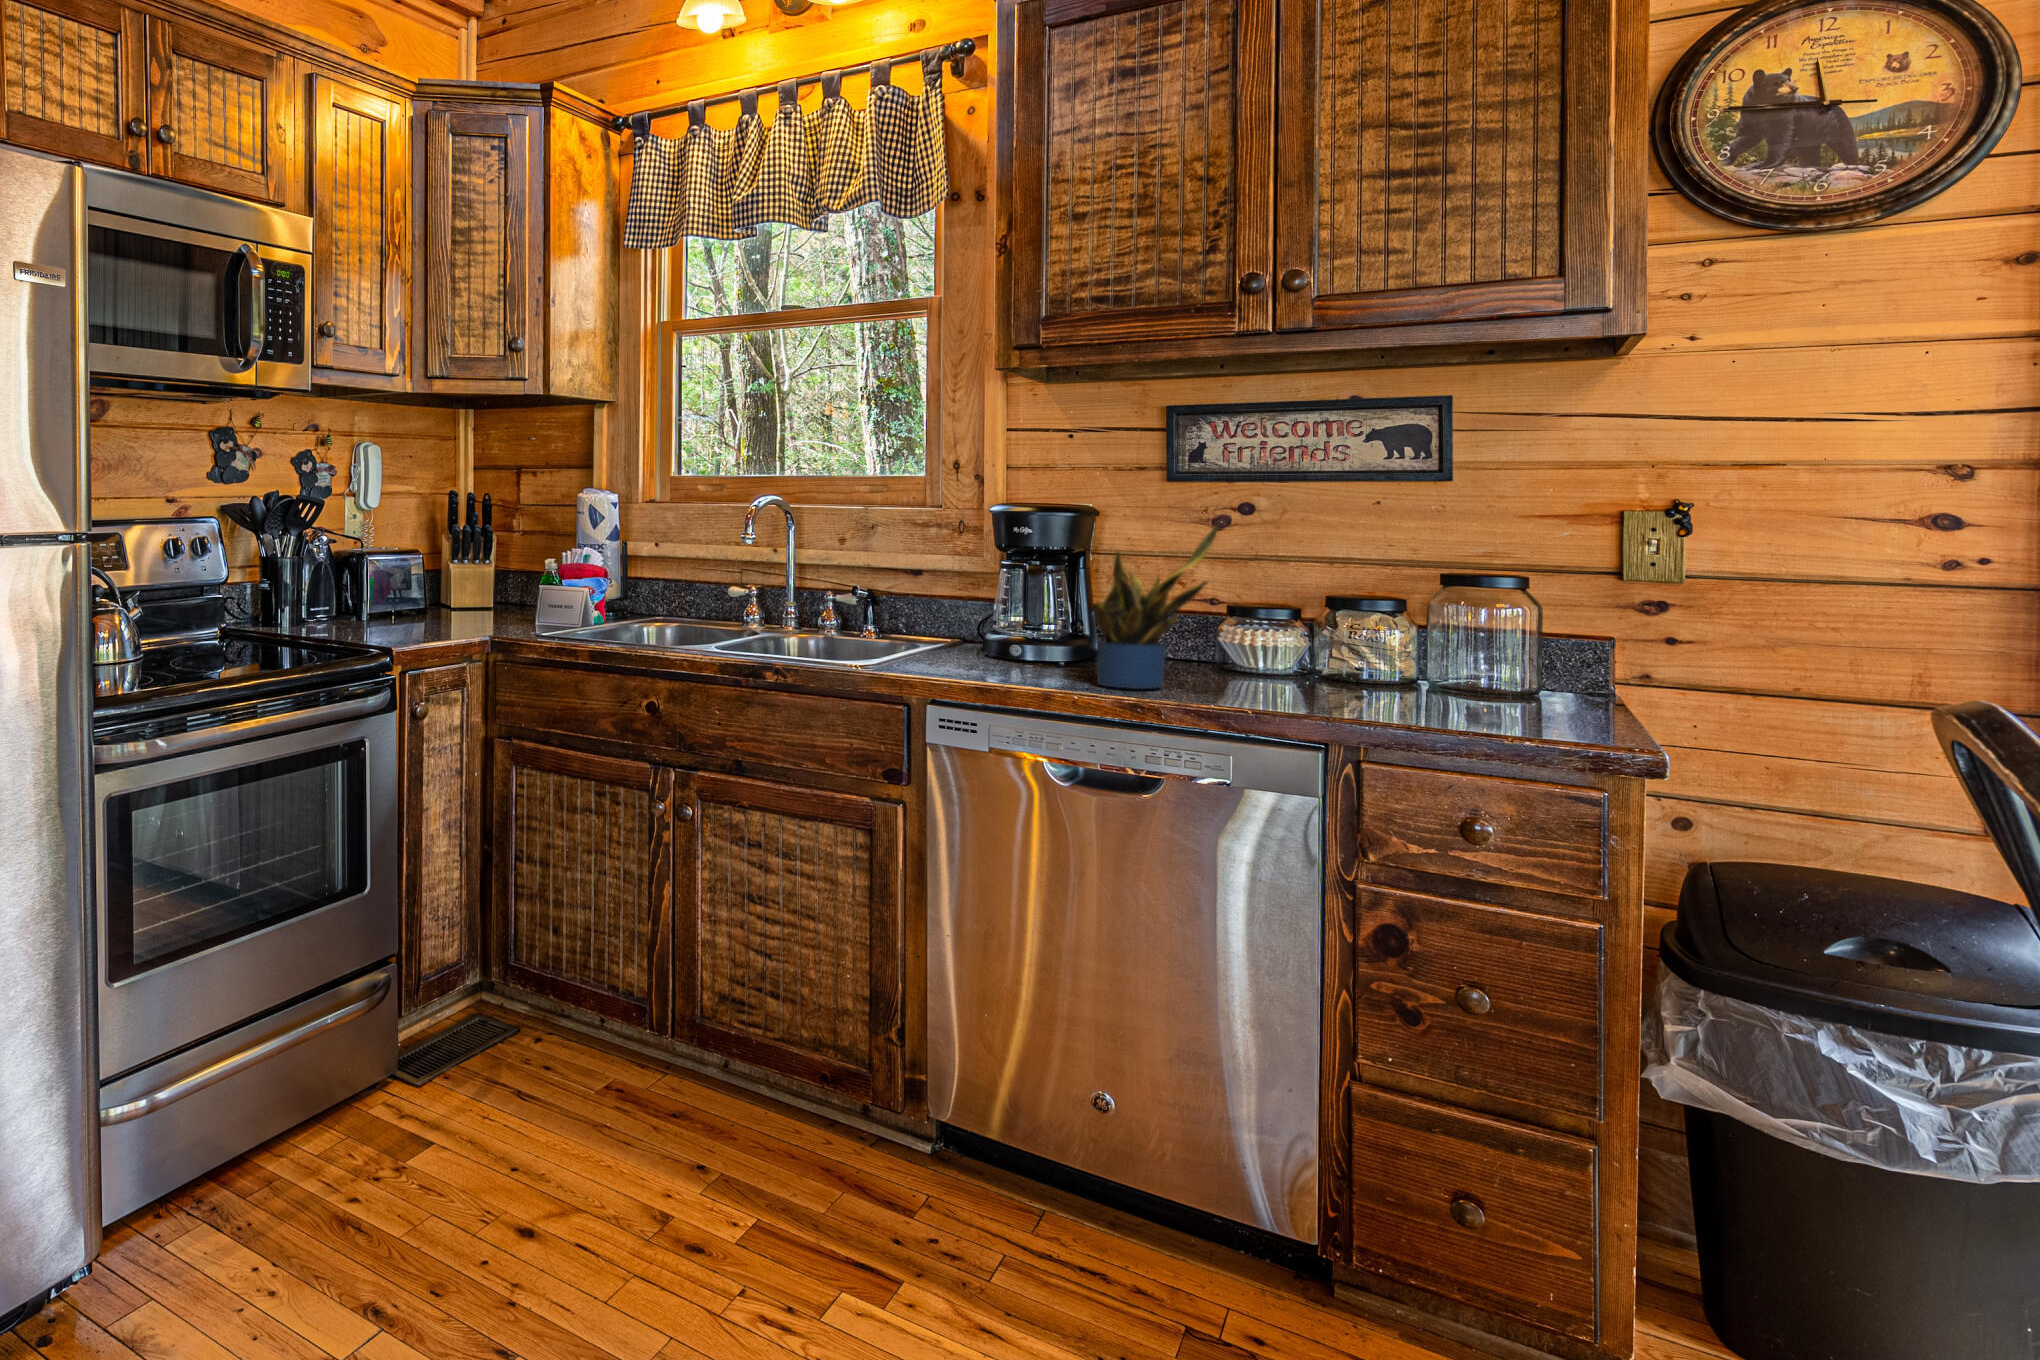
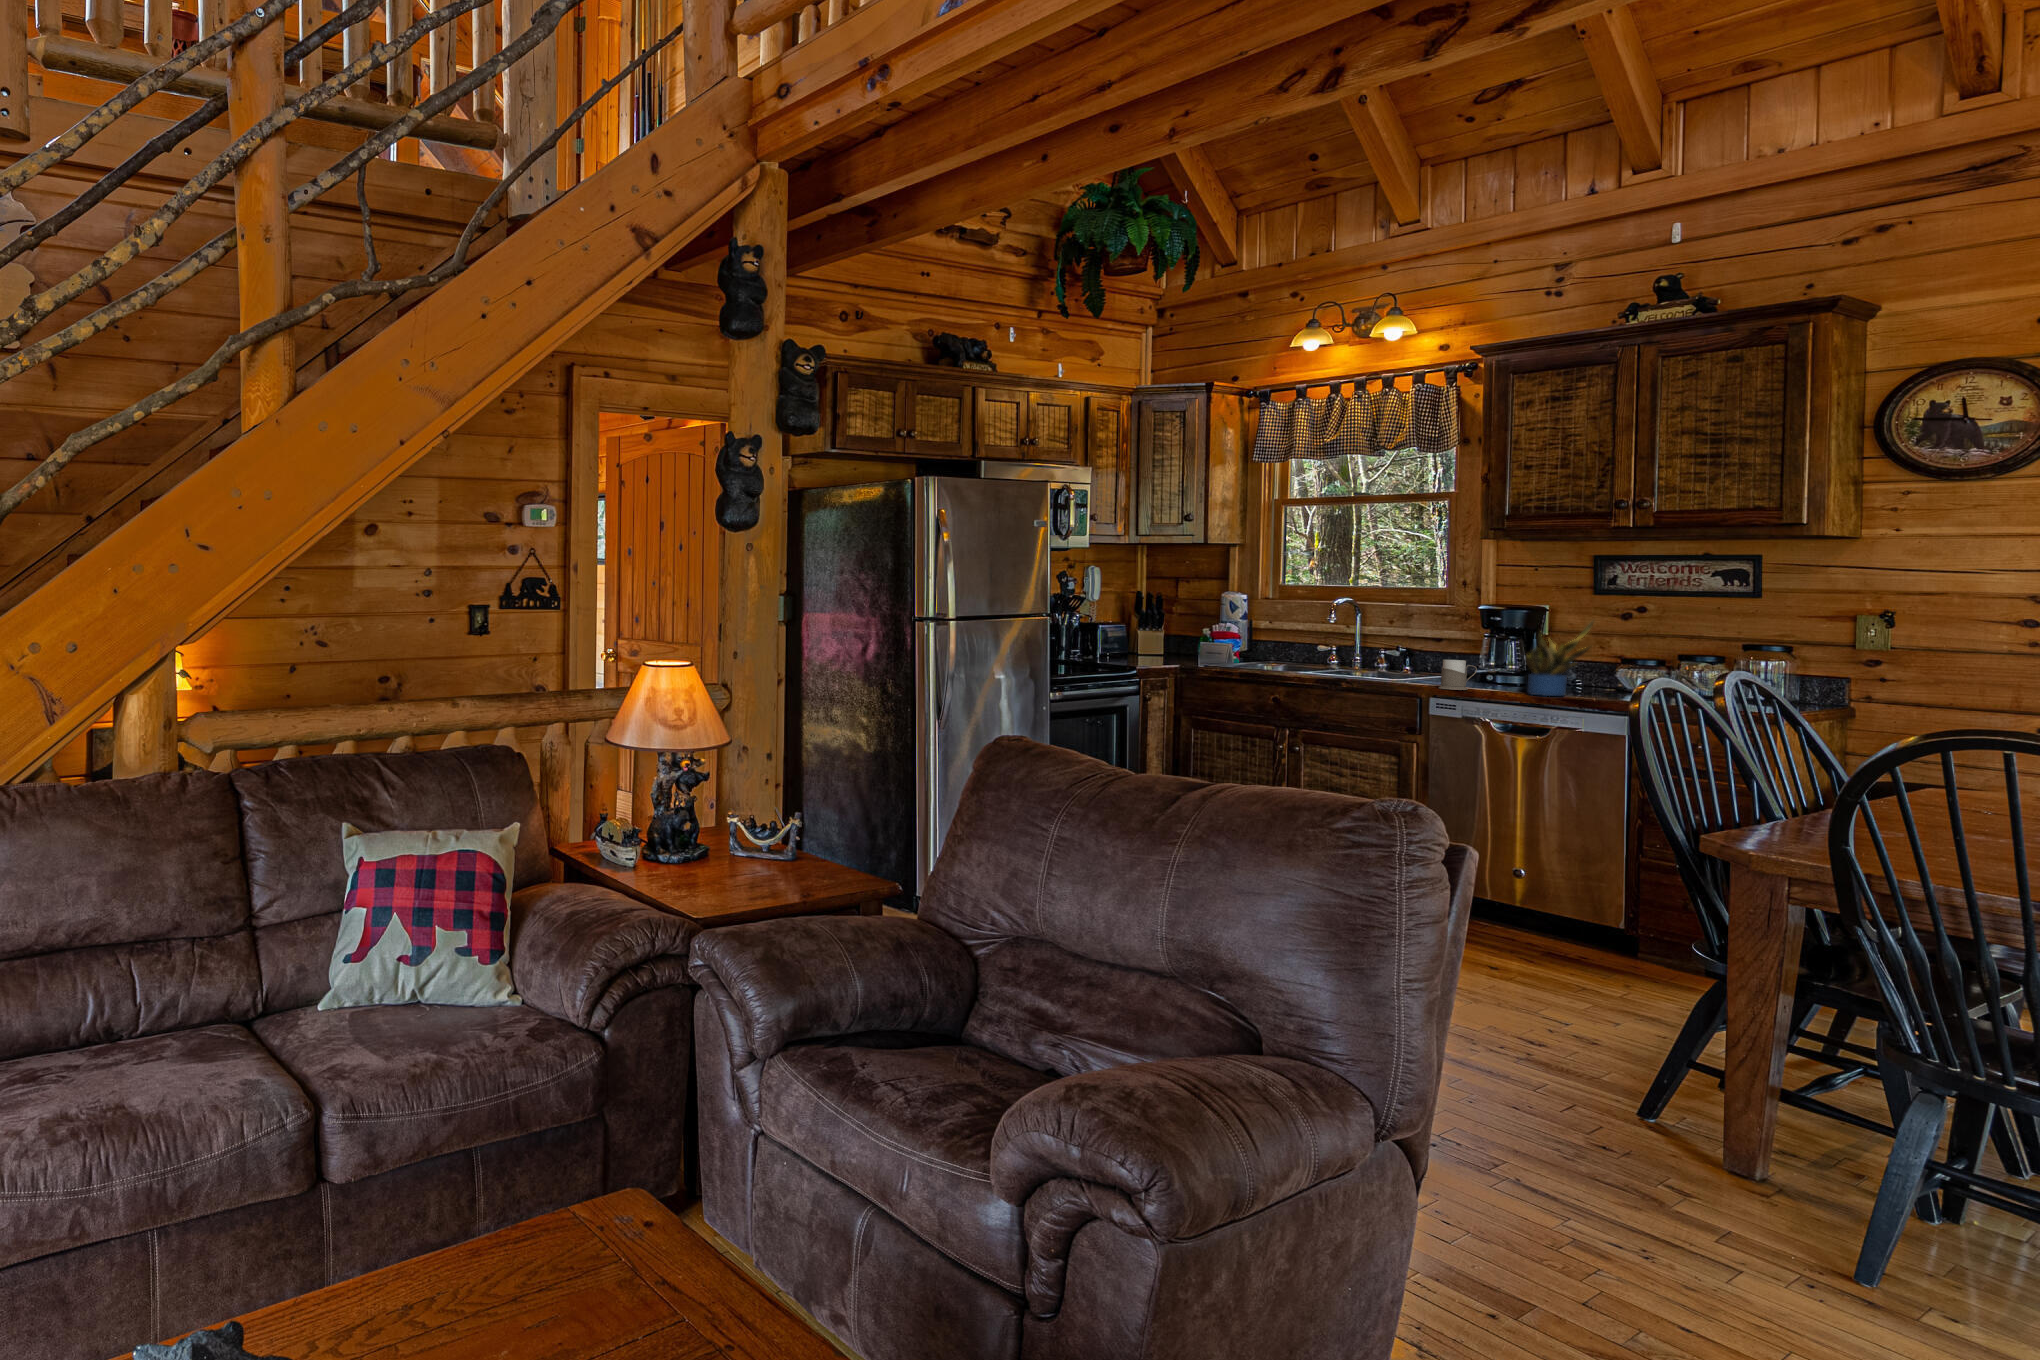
mug: none [940,616,1006,679] -> present [1439,660,1477,690]

